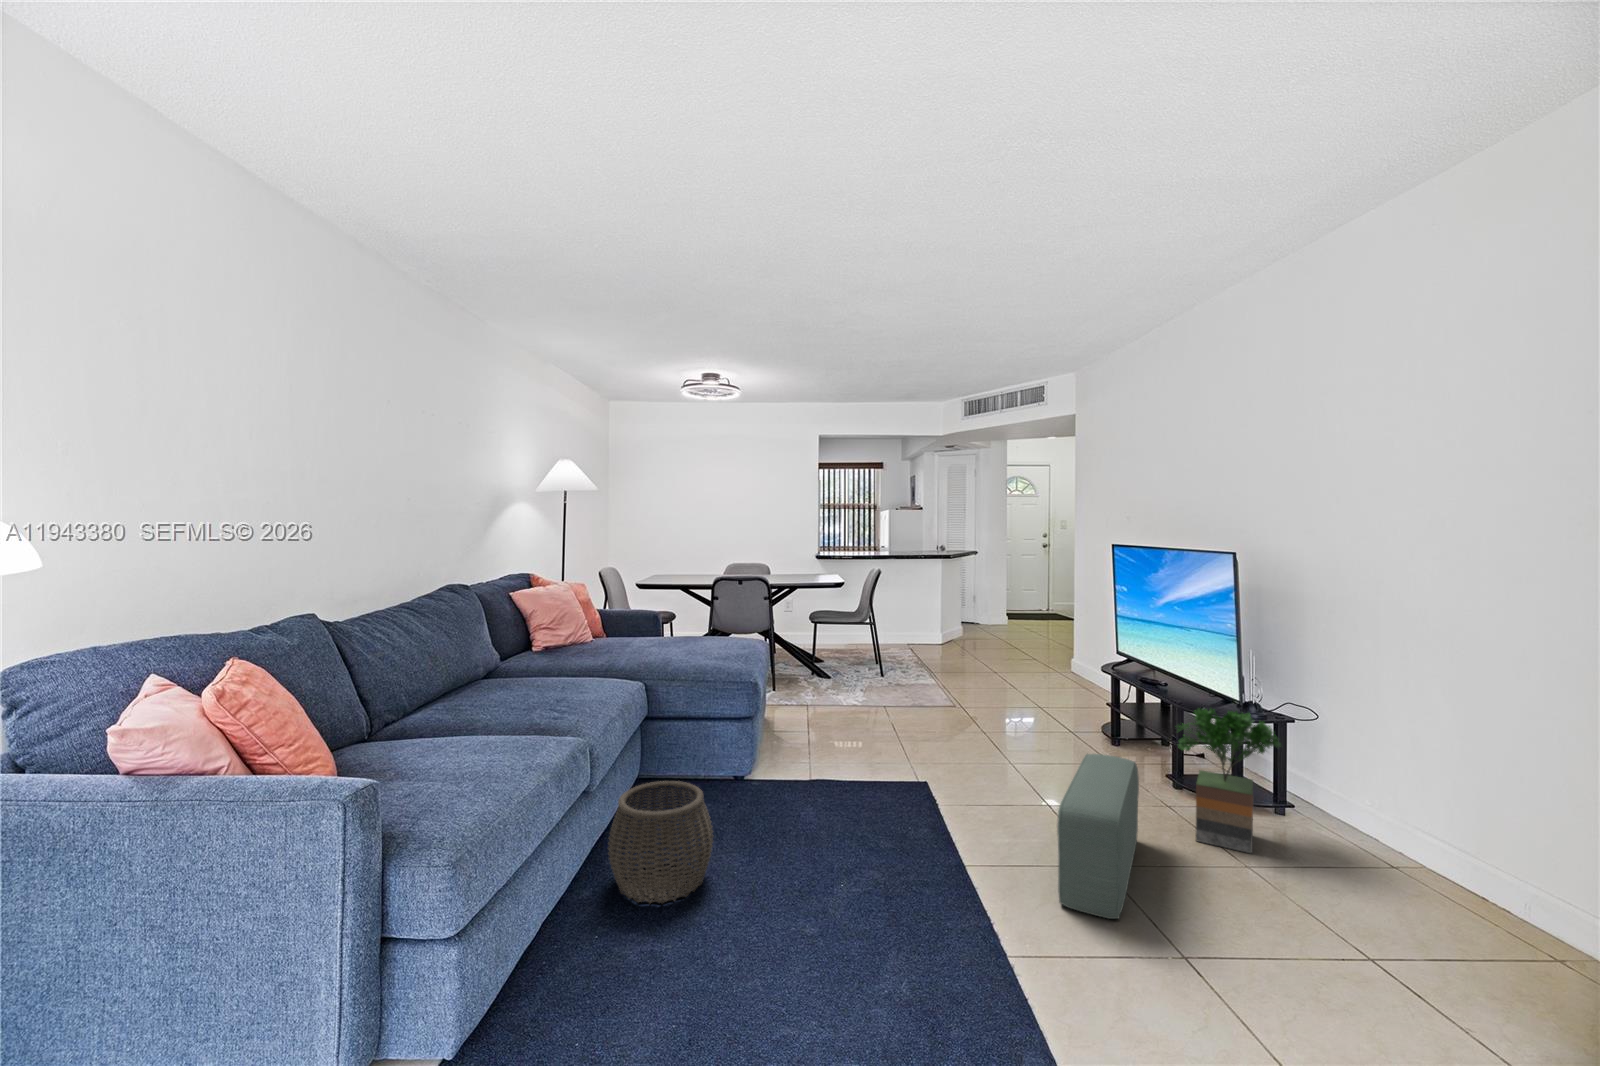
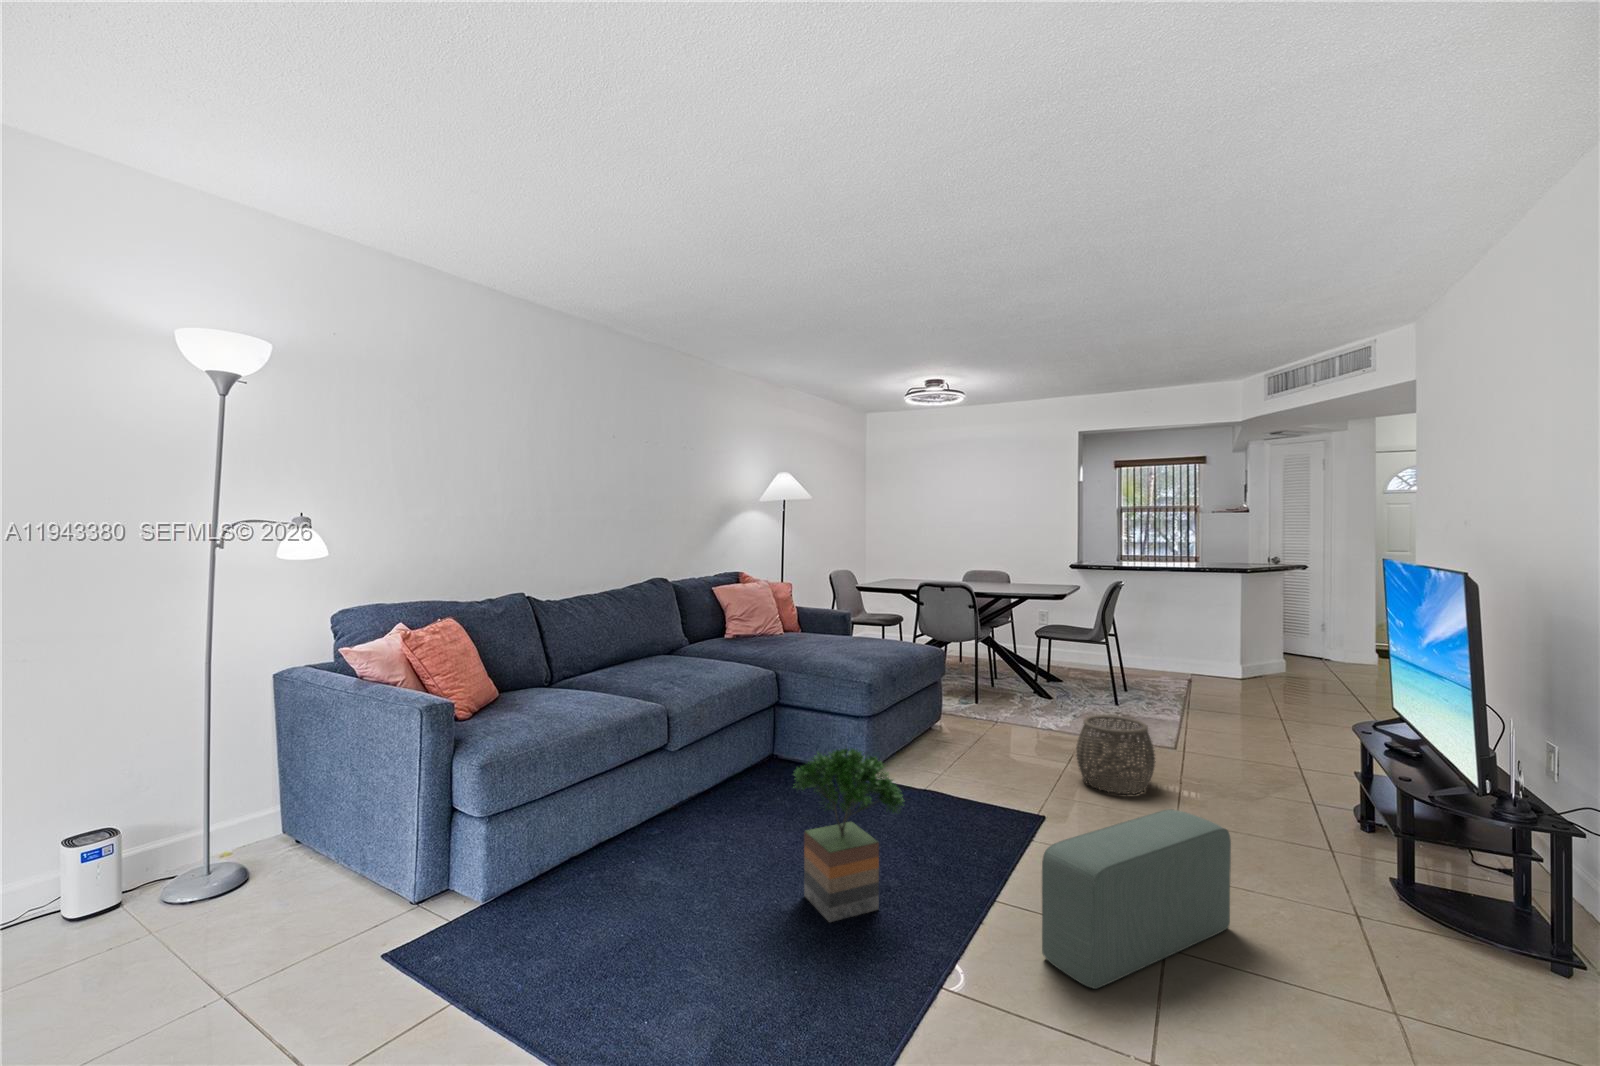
potted tree: present [1178,708,1279,853] -> present [793,748,904,922]
woven basket: present [608,781,713,903] -> present [1076,715,1155,794]

